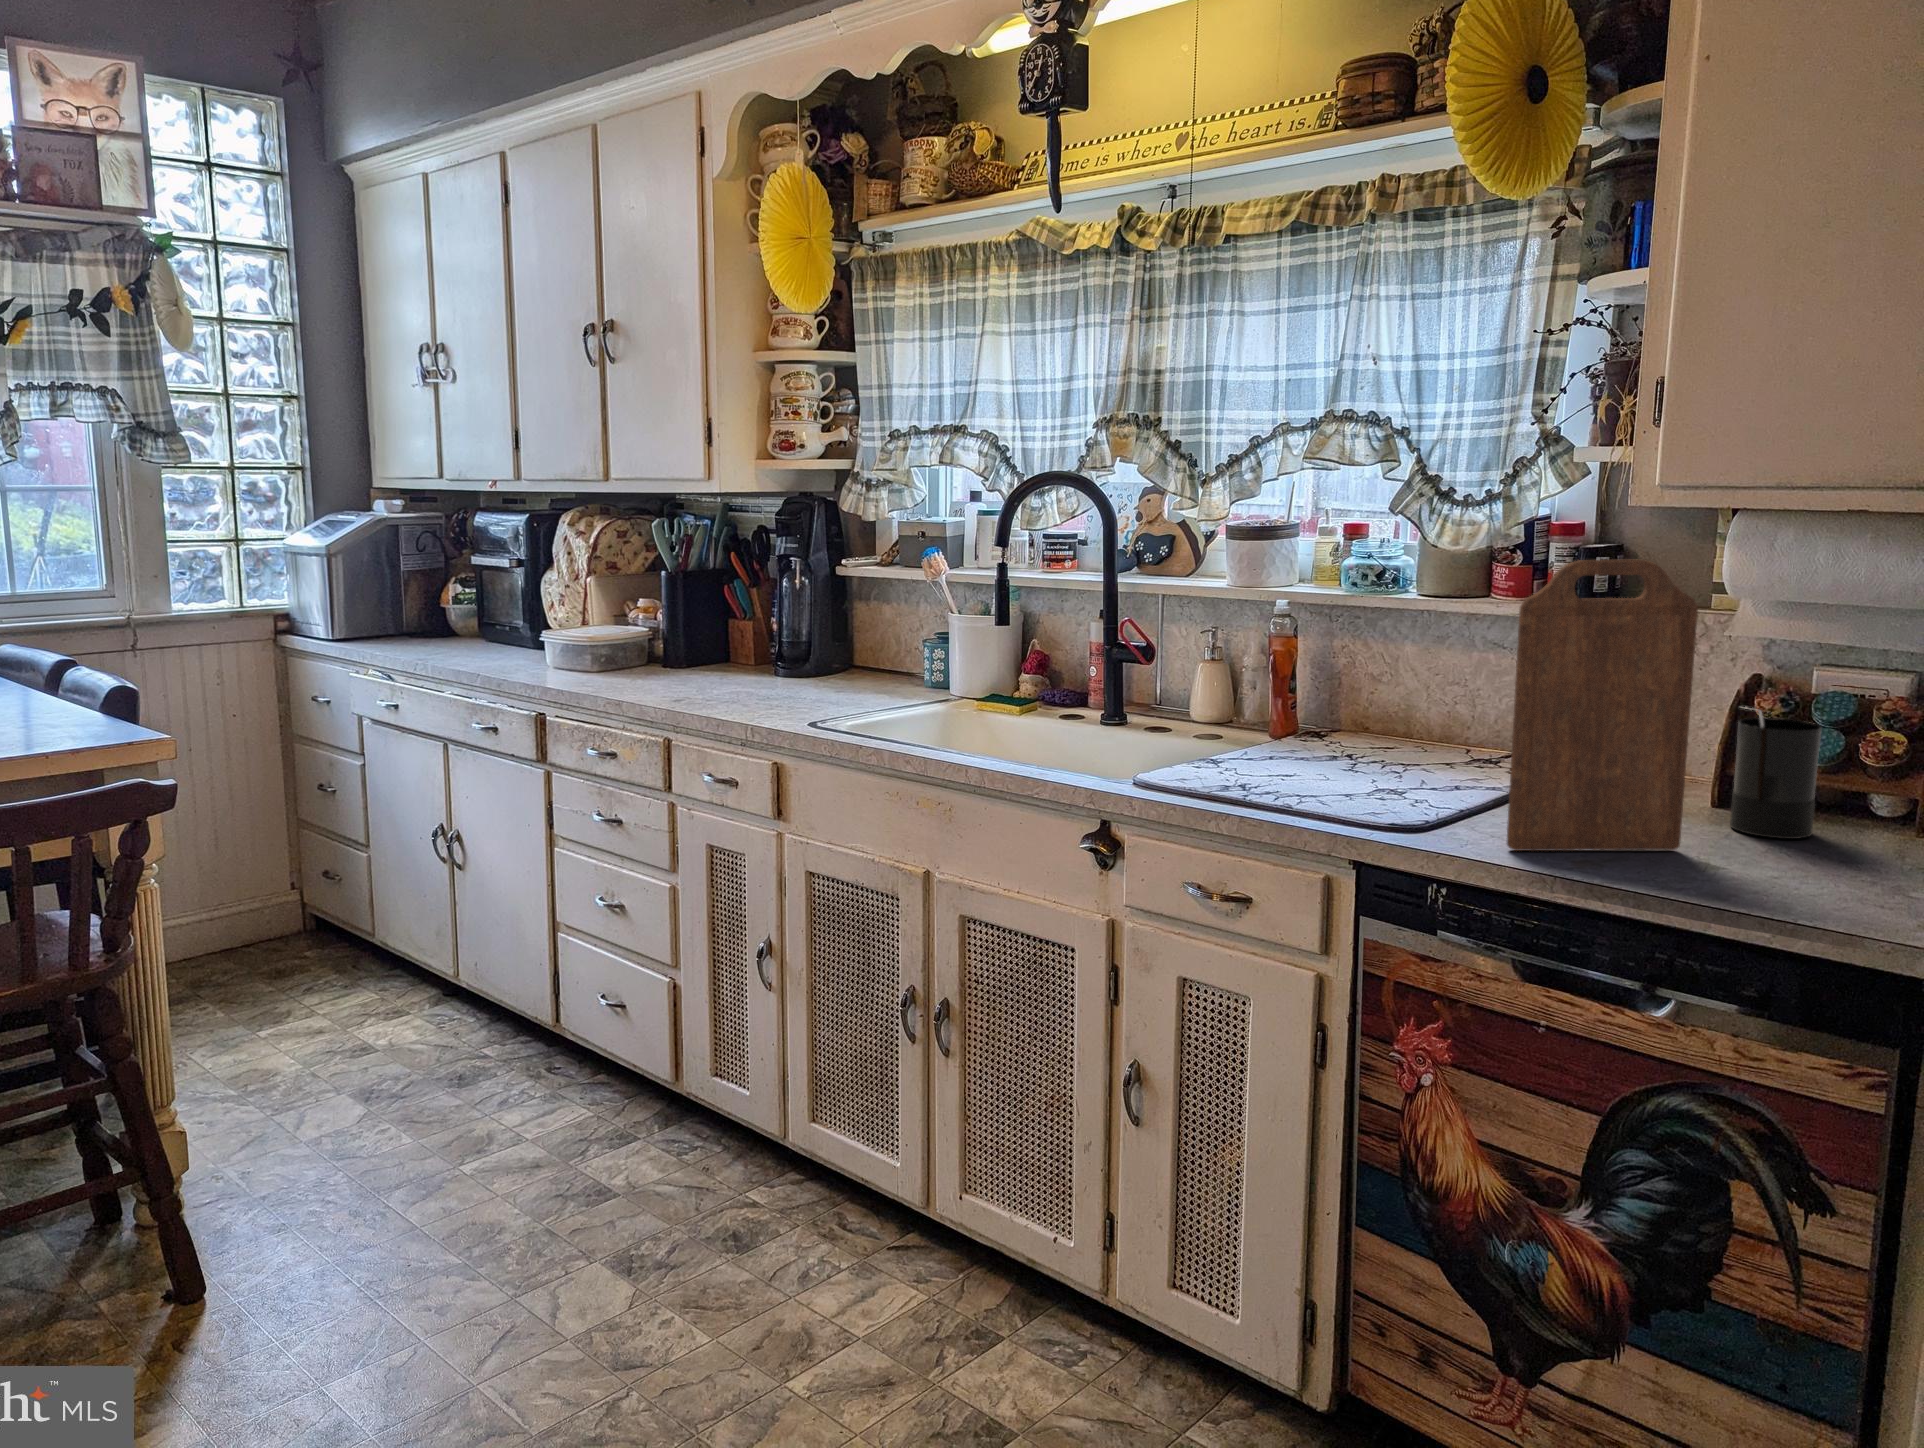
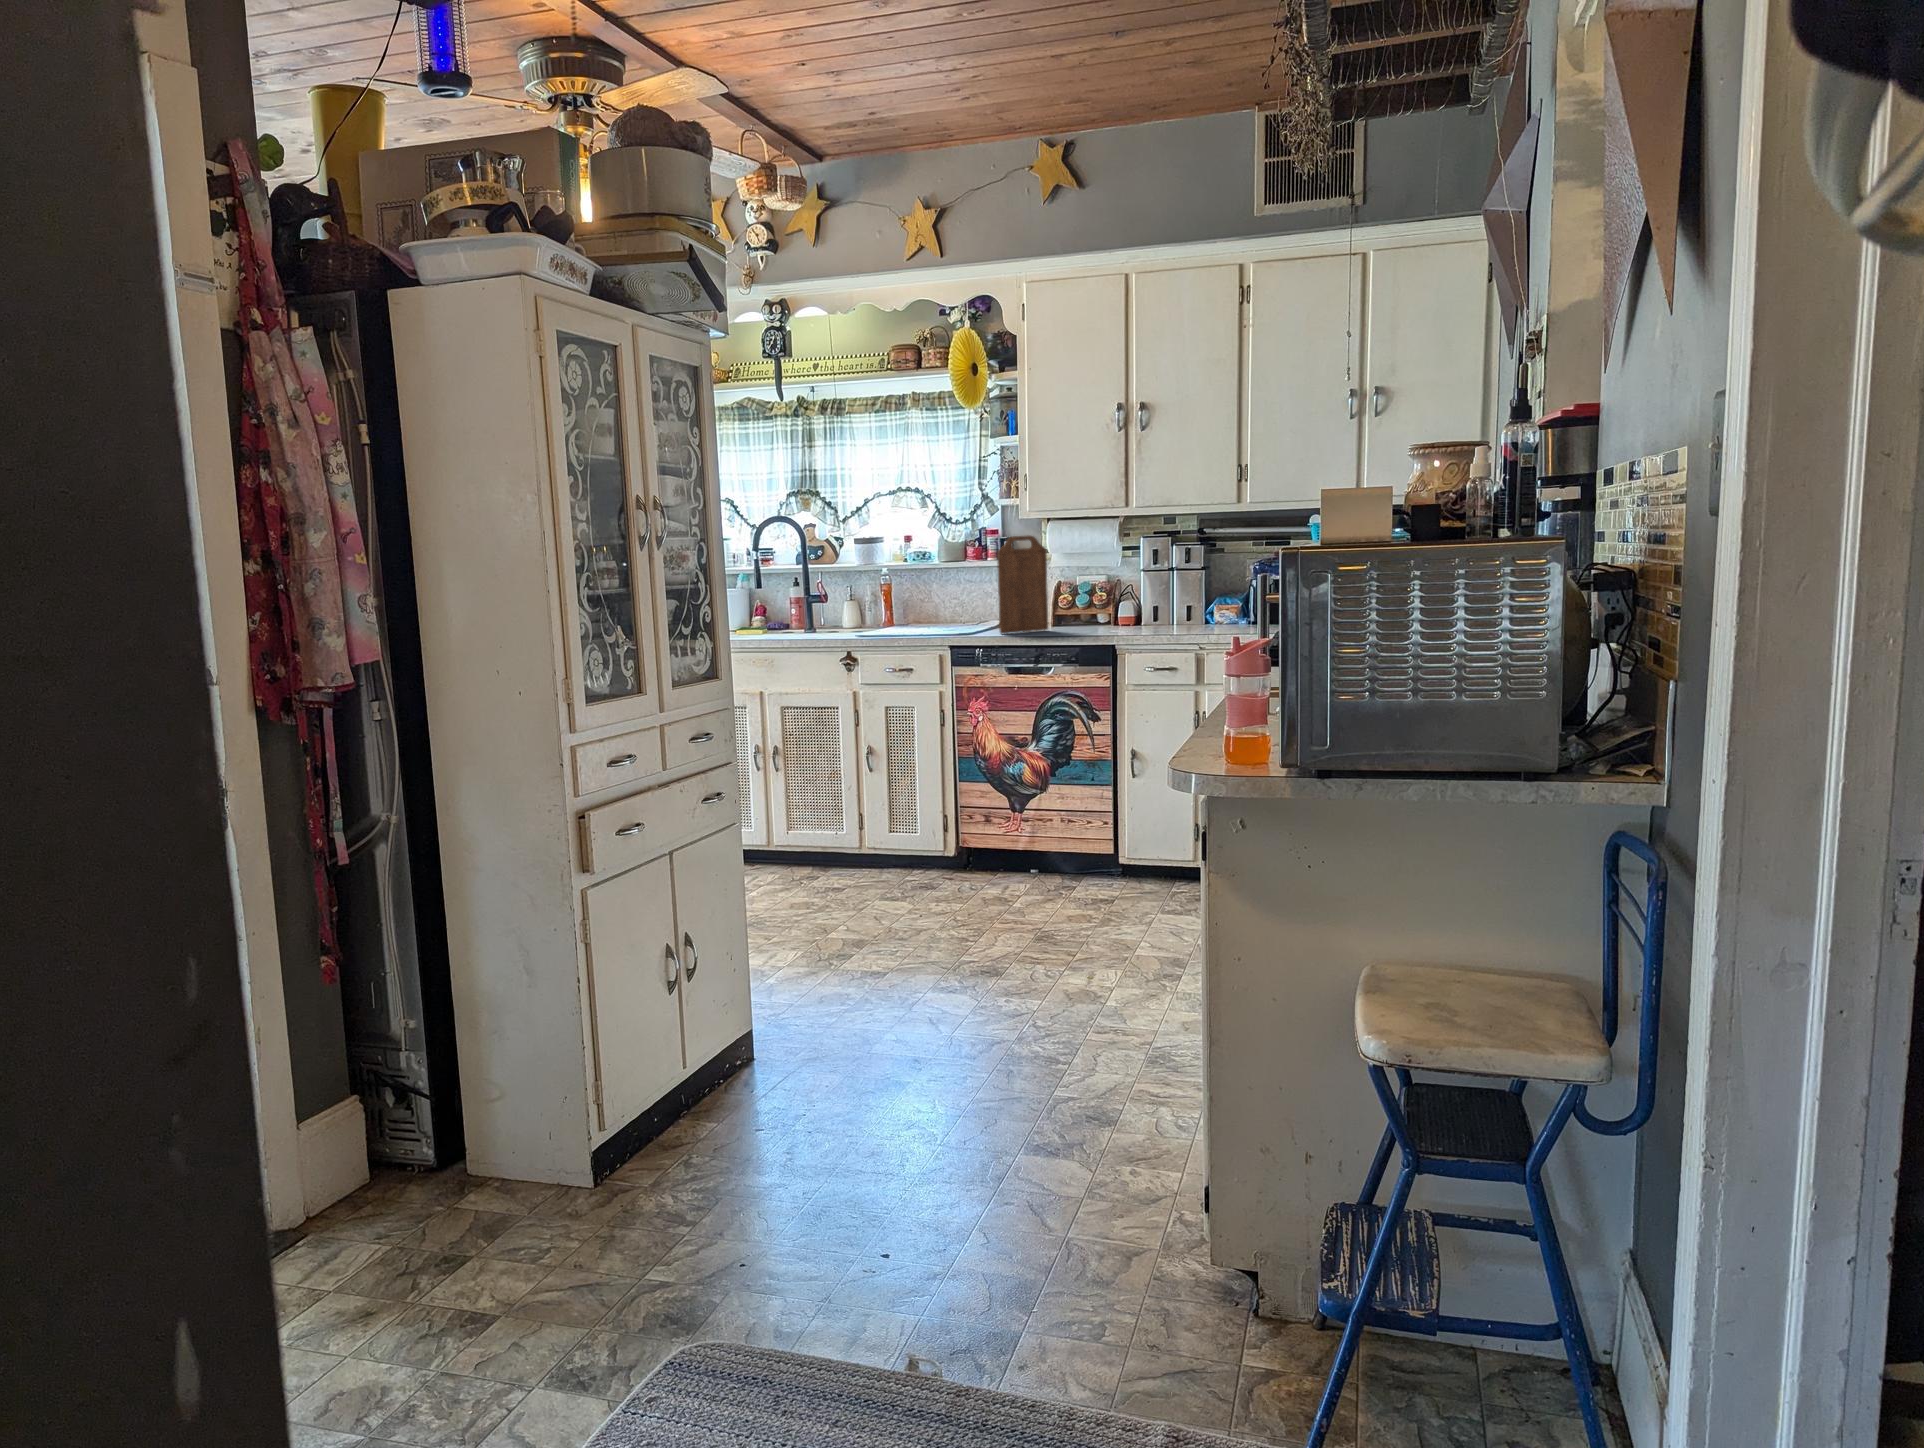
candle: present [1730,710,1821,839] -> none [1058,586,1083,627]

